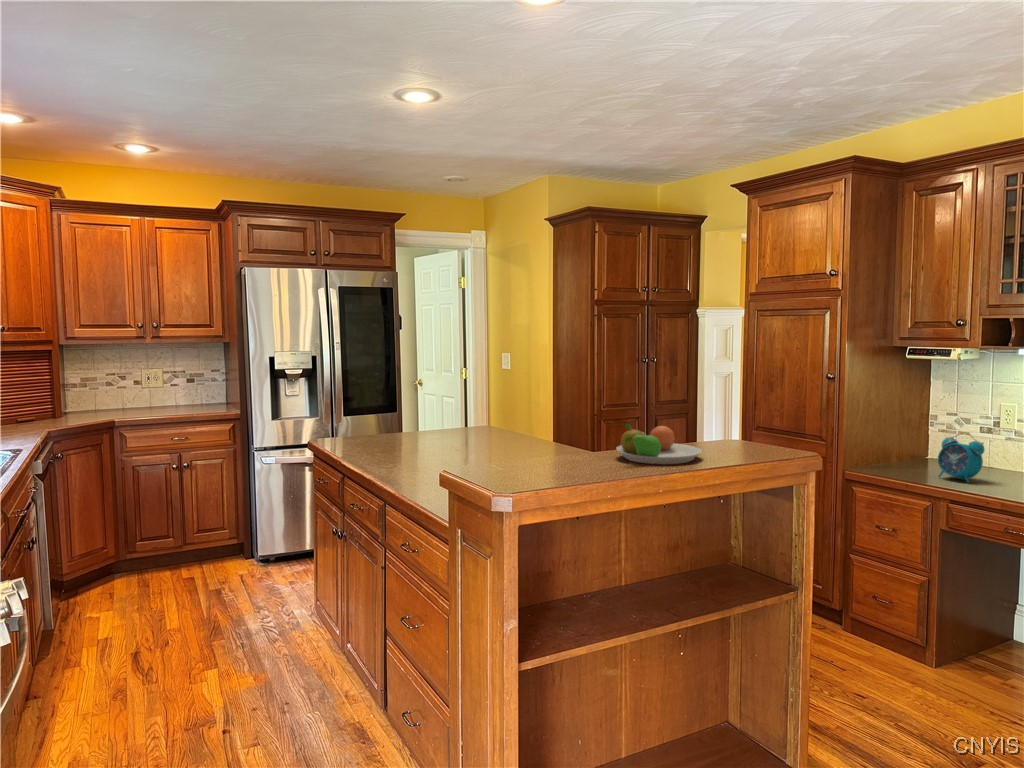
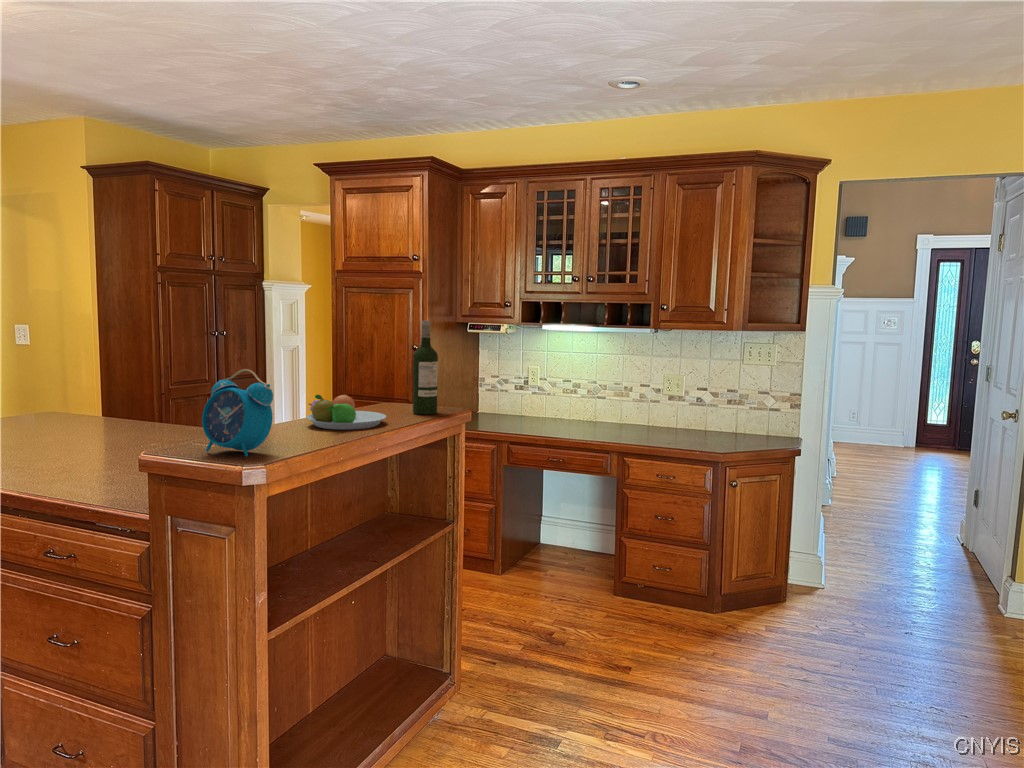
wine bottle: none [750,345,781,455] -> present [413,321,438,414]
alarm clock: present [938,433,984,483] -> present [202,369,273,457]

